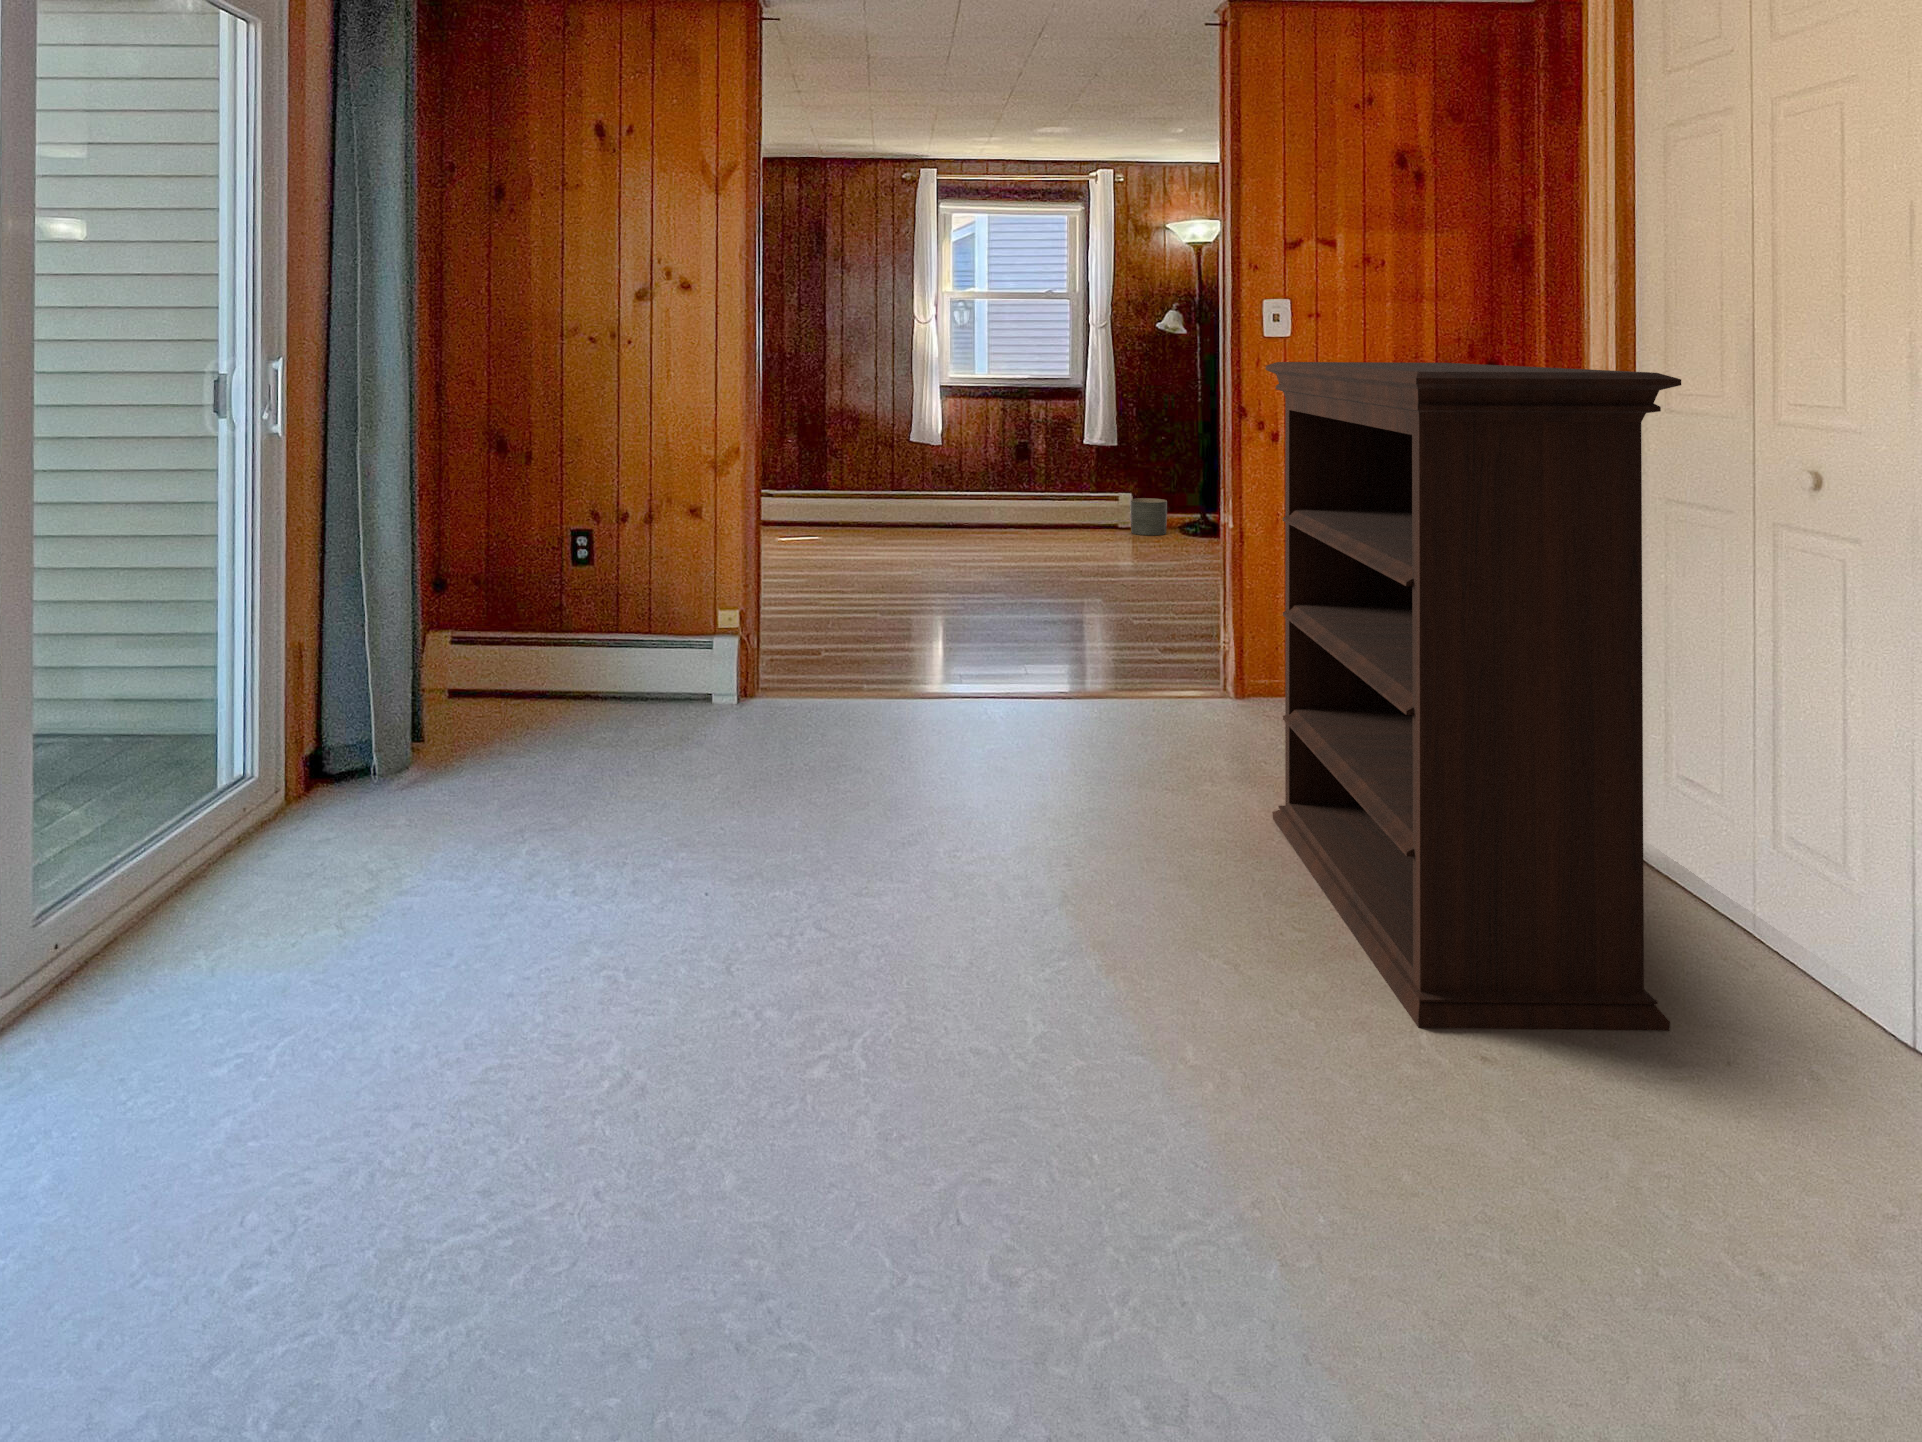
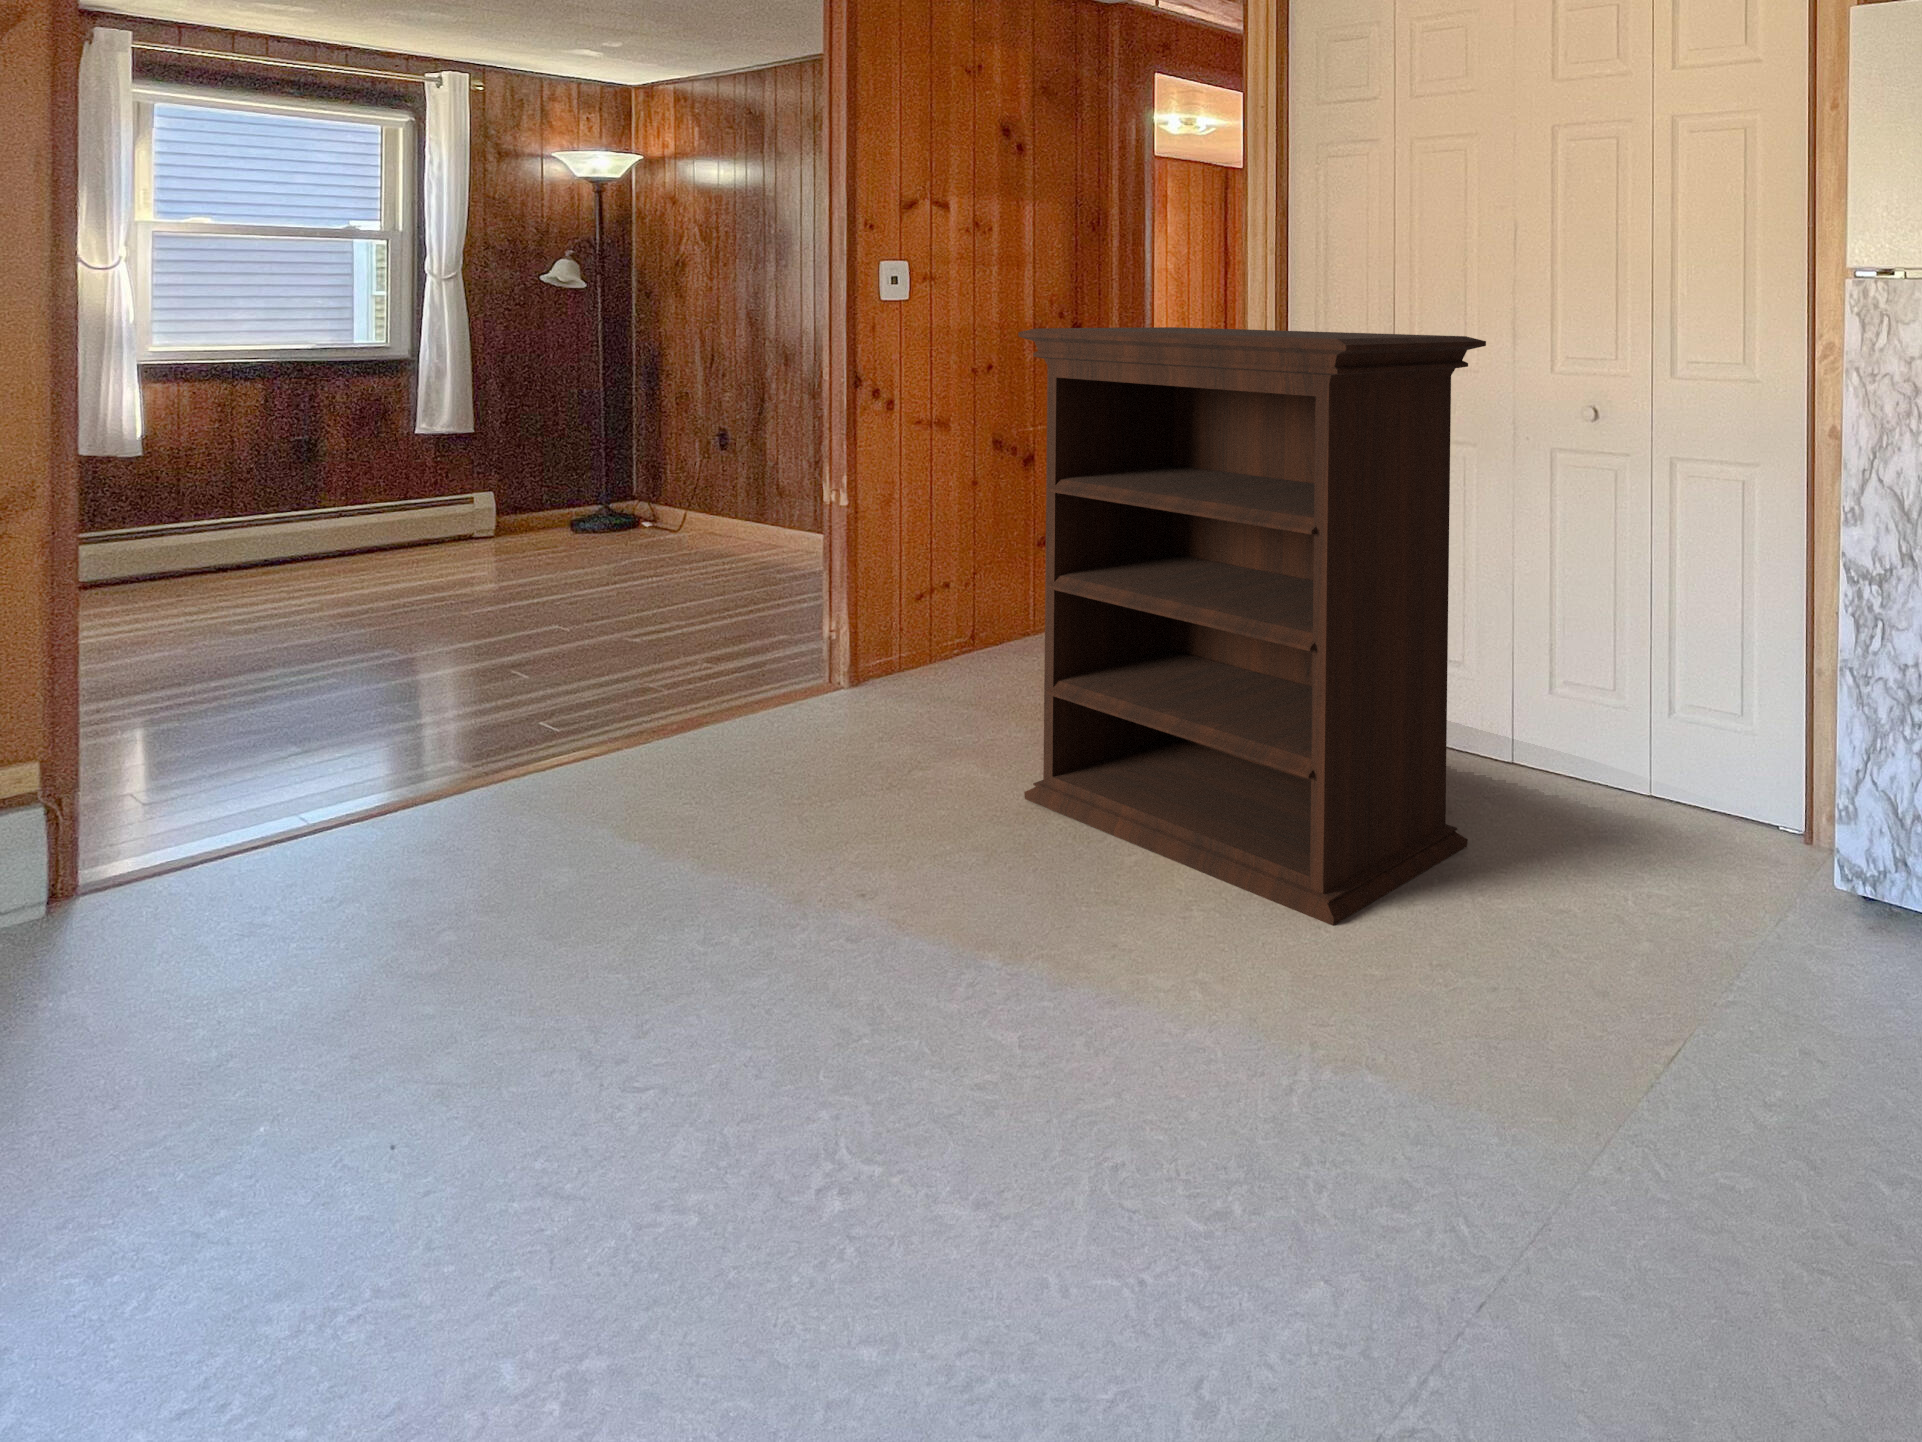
planter: present [1131,498,1167,535] -> none [495,490,552,536]

